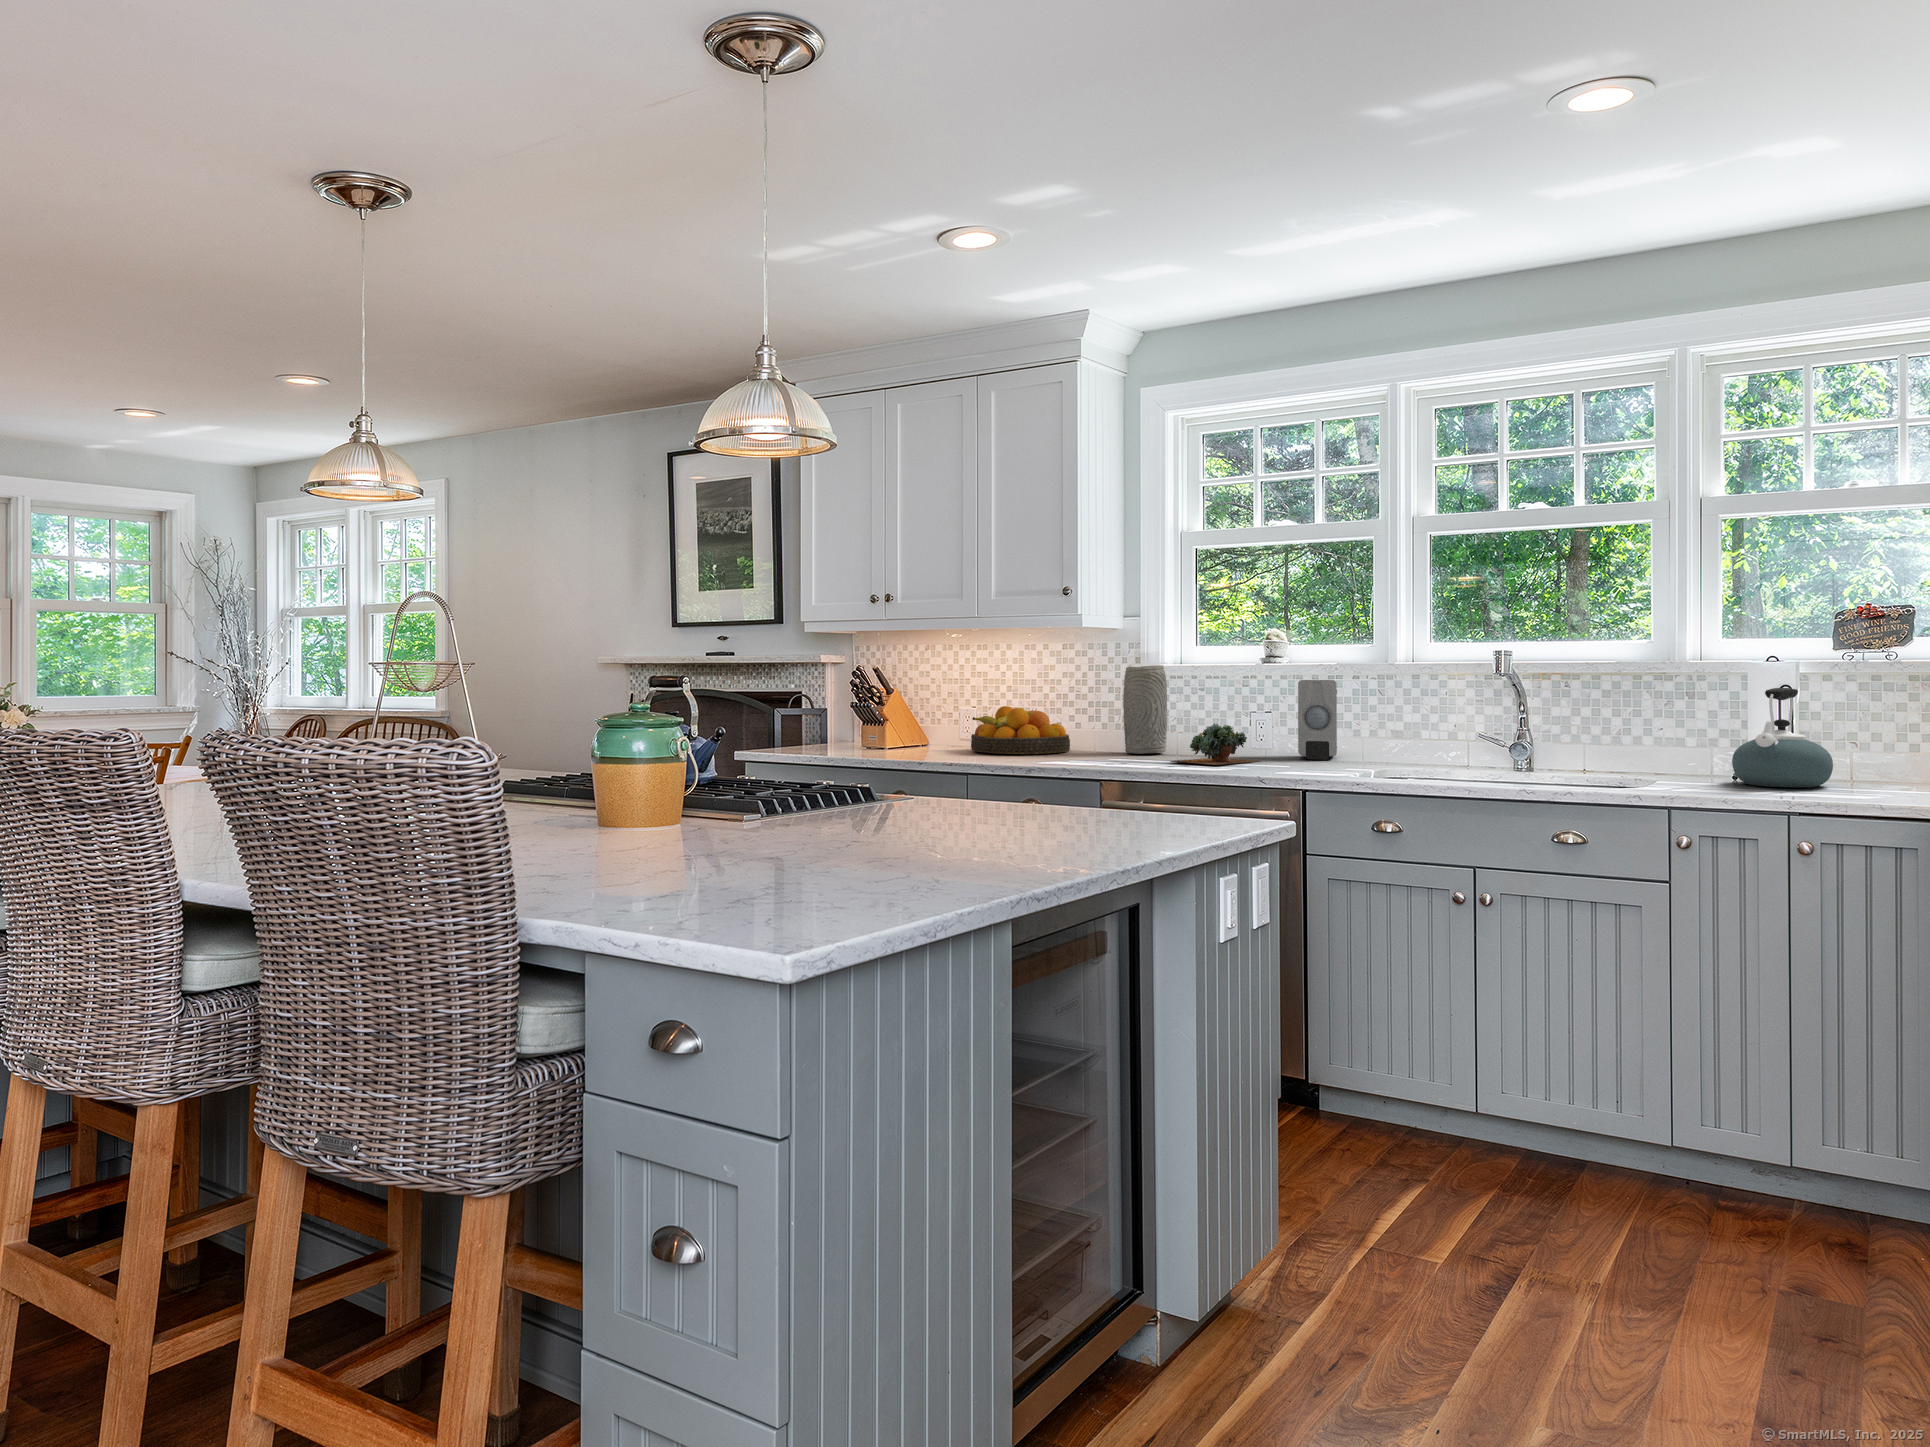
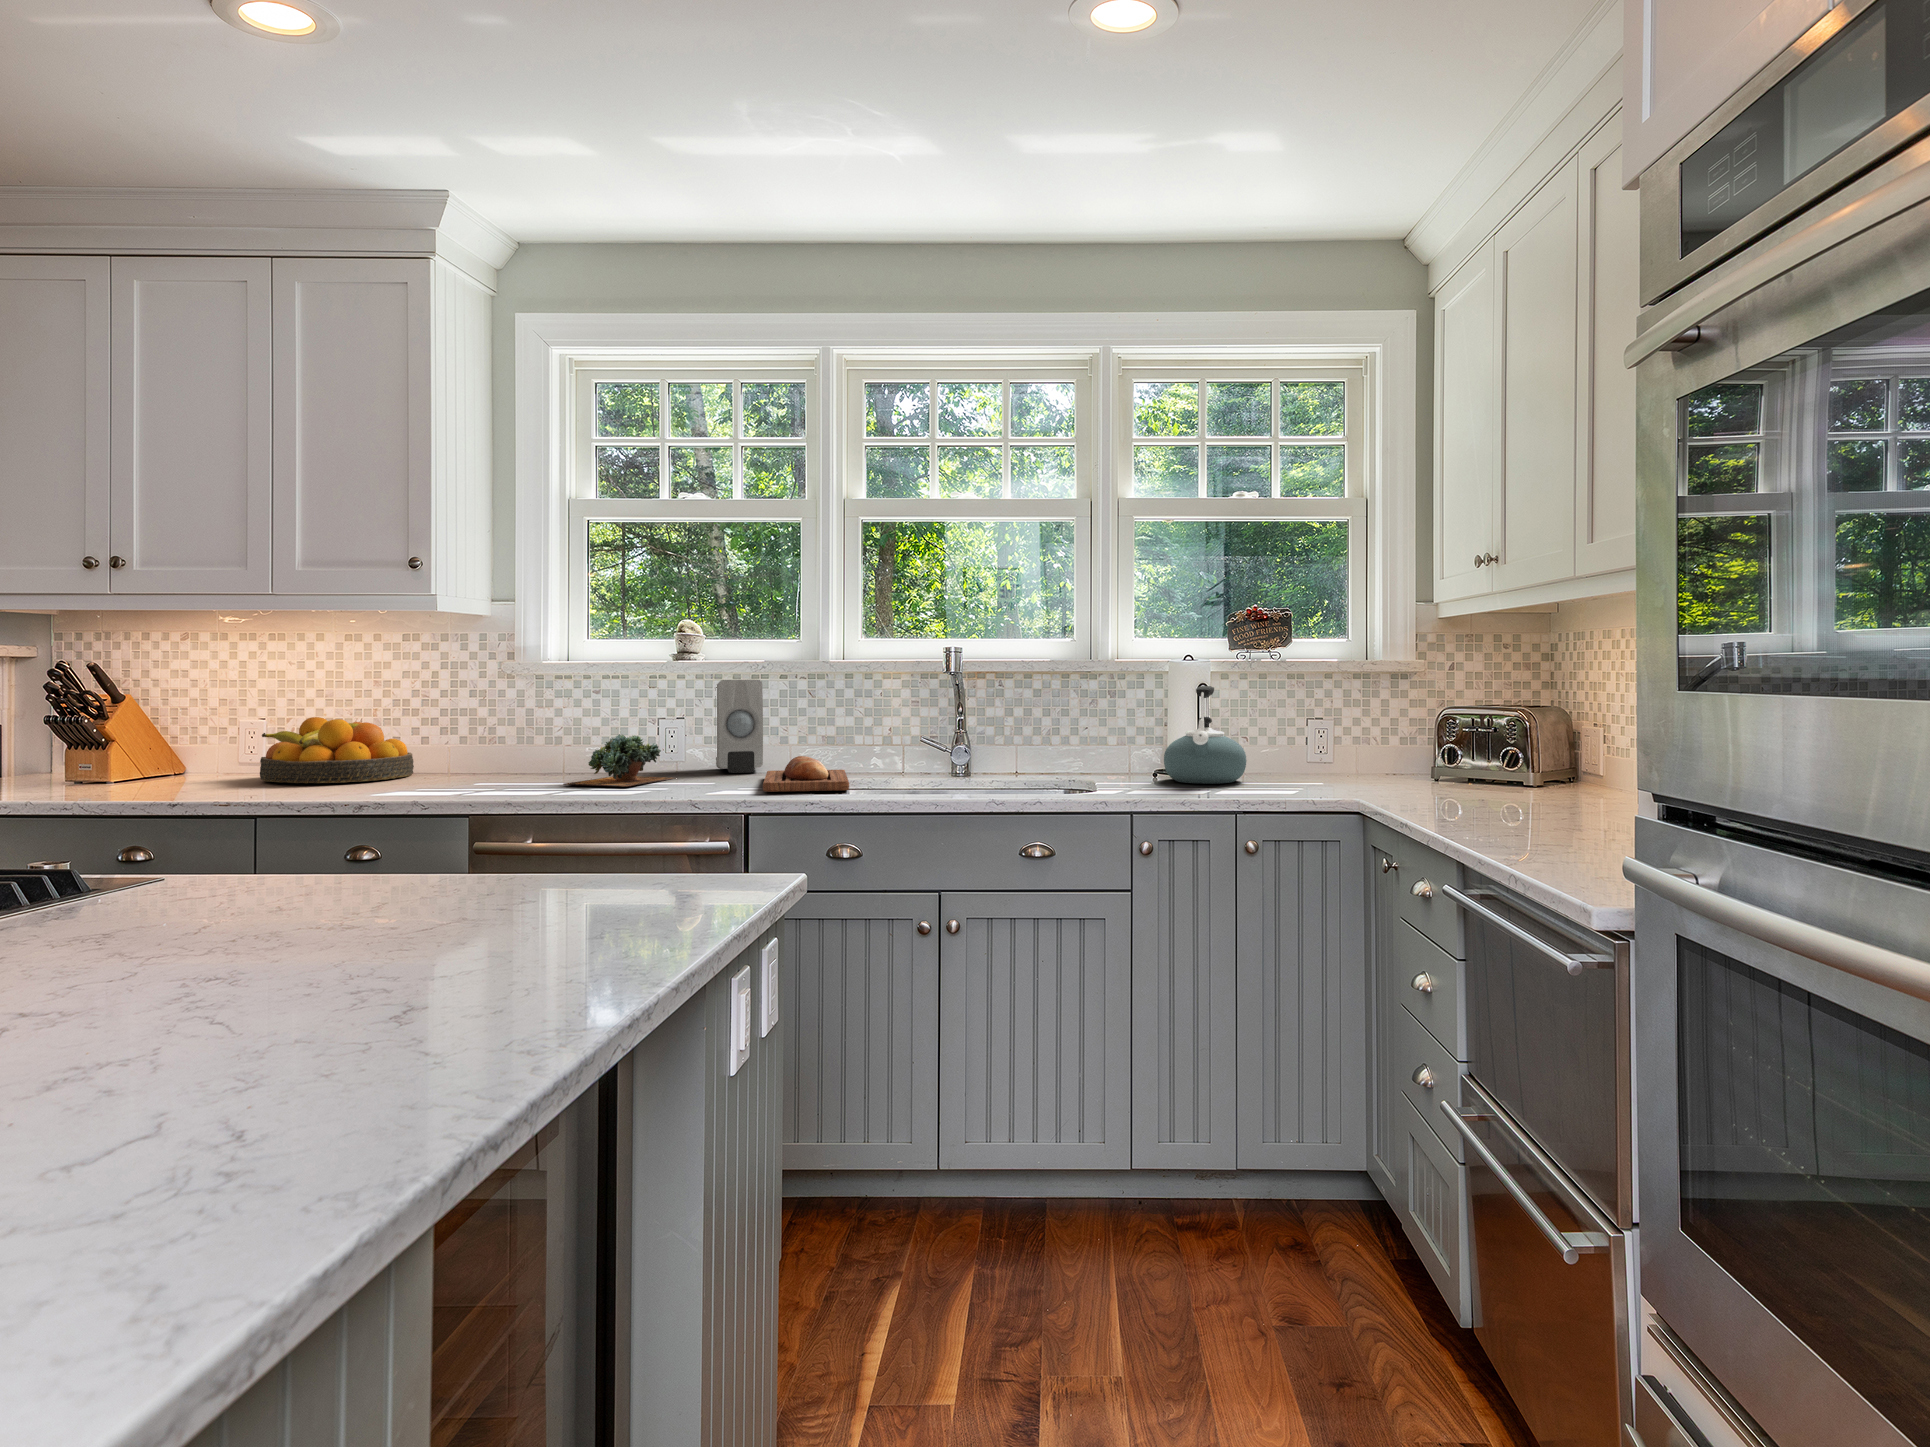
vase: present [1123,665,1167,754] -> none [492,662,551,775]
bread loaf: none [1321,746,1407,775] -> present [763,756,849,792]

